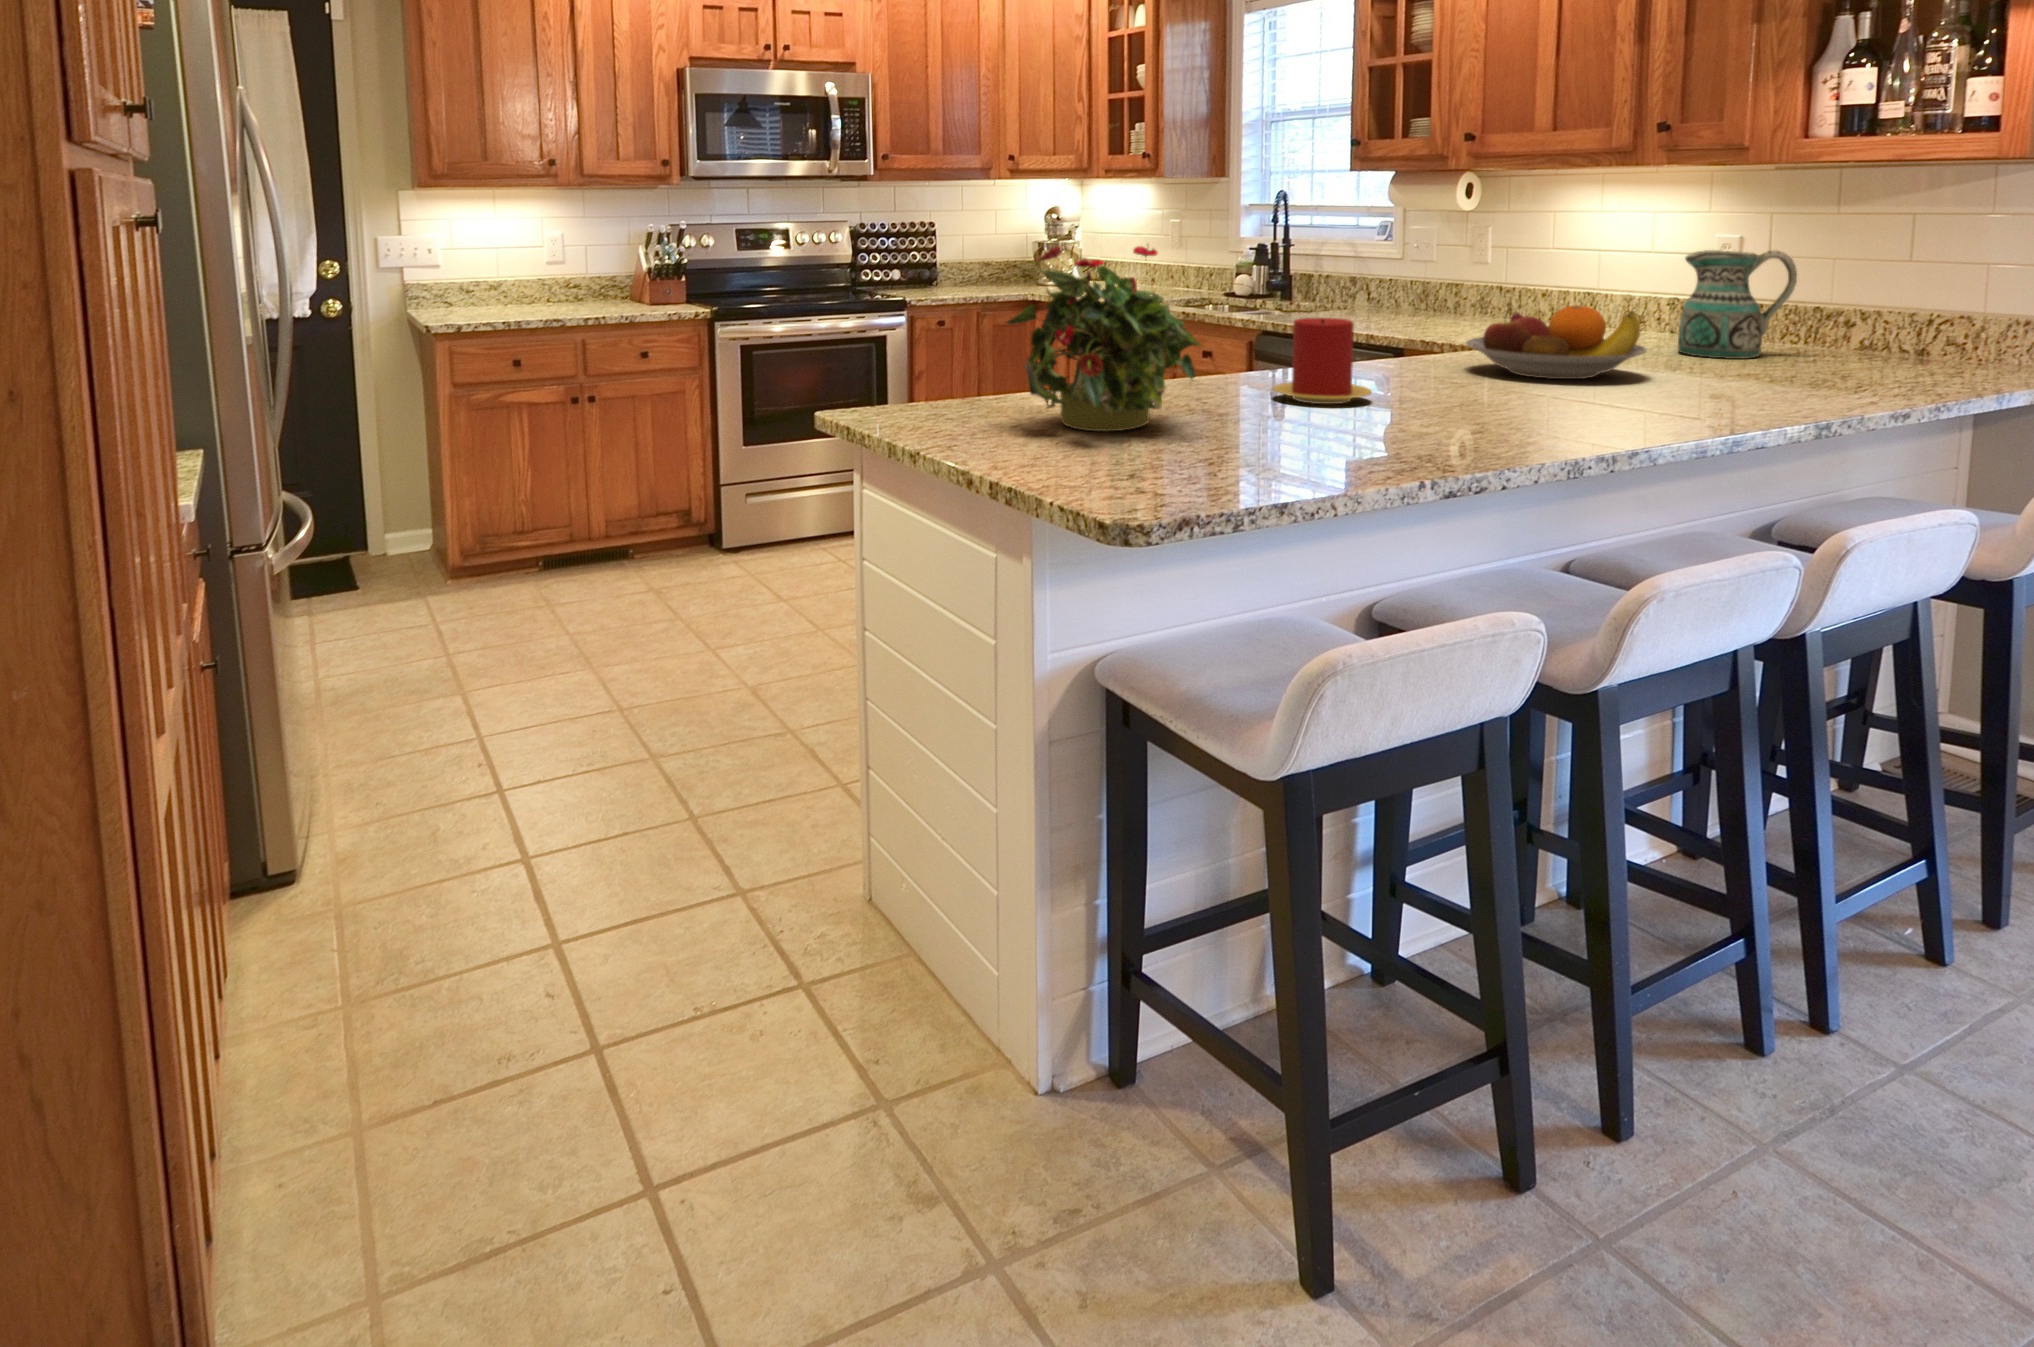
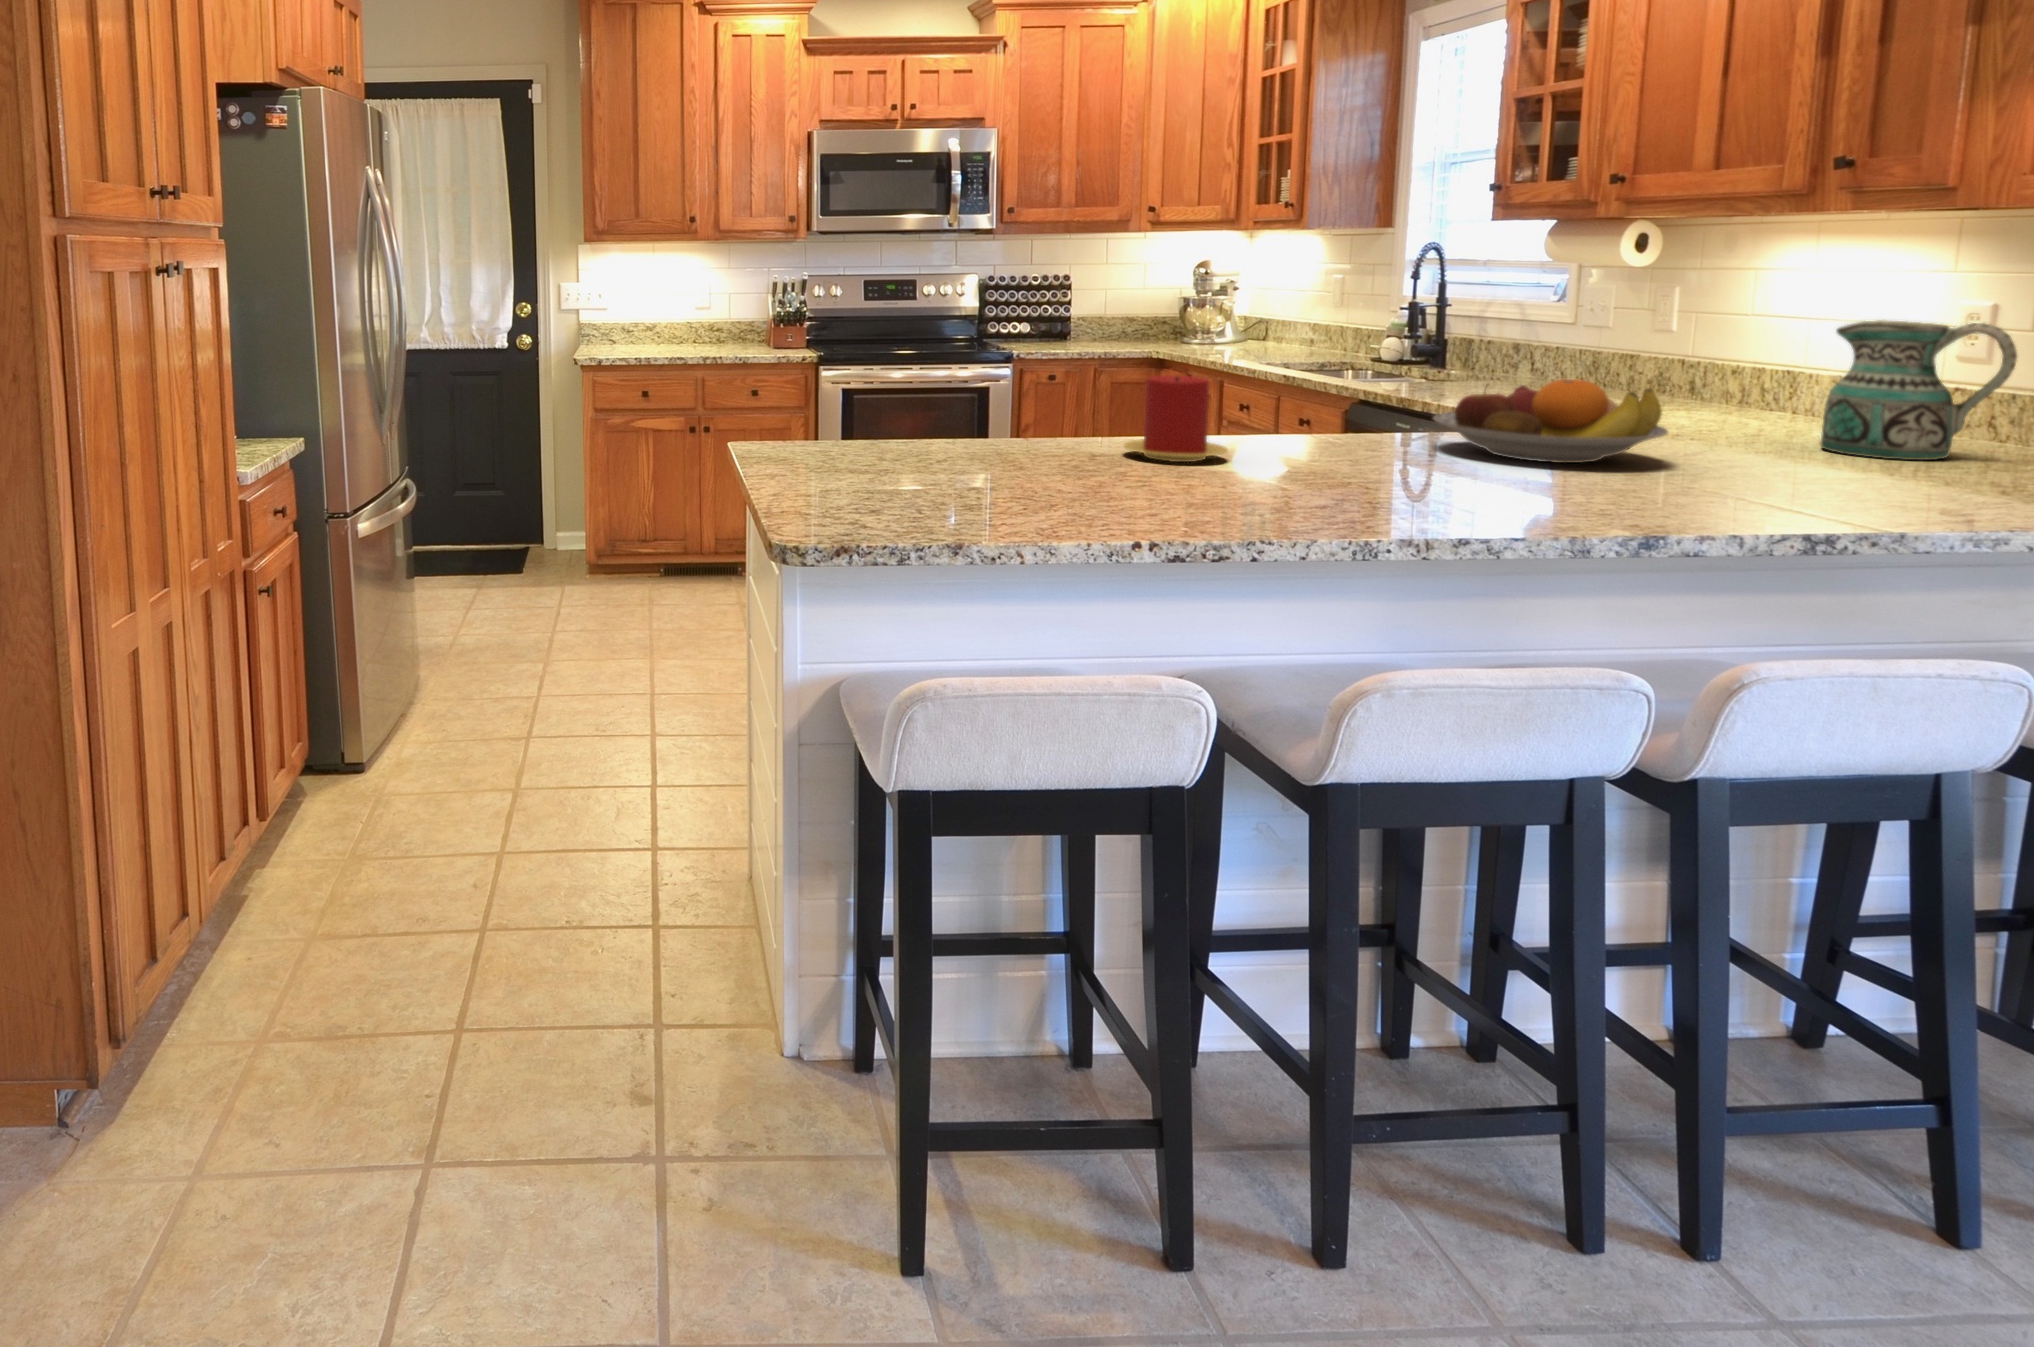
potted plant: present [1007,246,1201,432] -> none [816,298,988,464]

